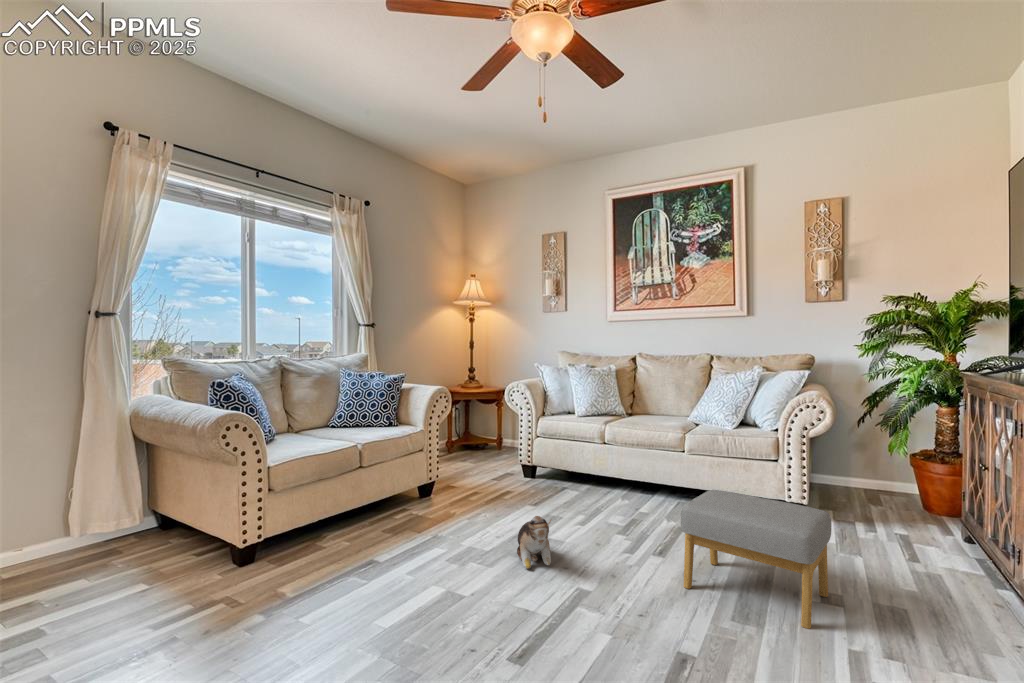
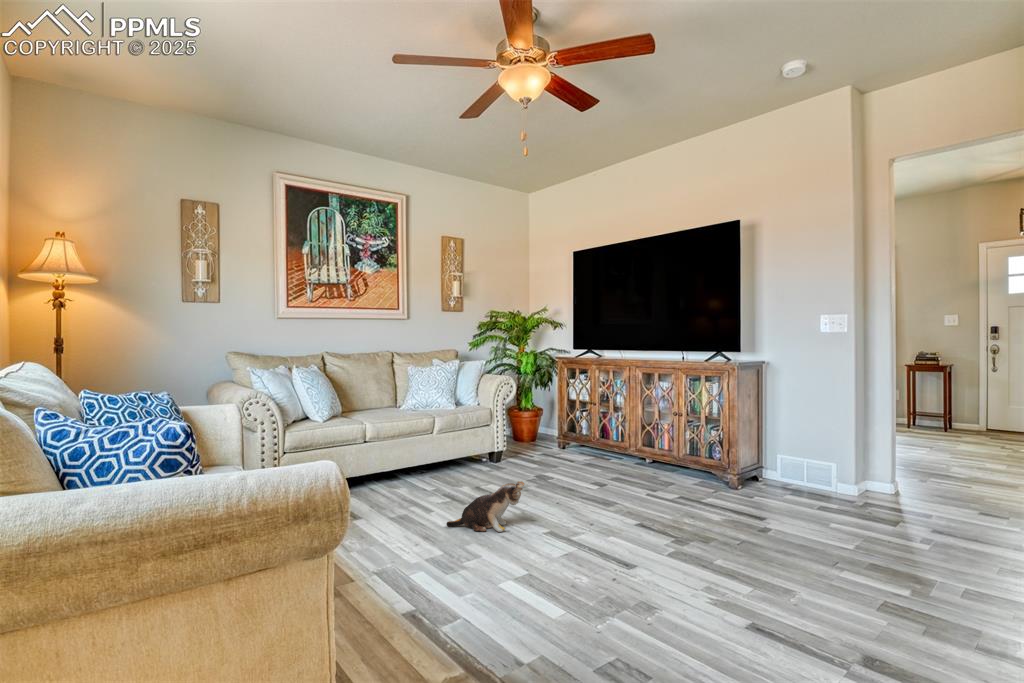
footstool: present [681,490,831,629] -> none [538,435,624,502]

